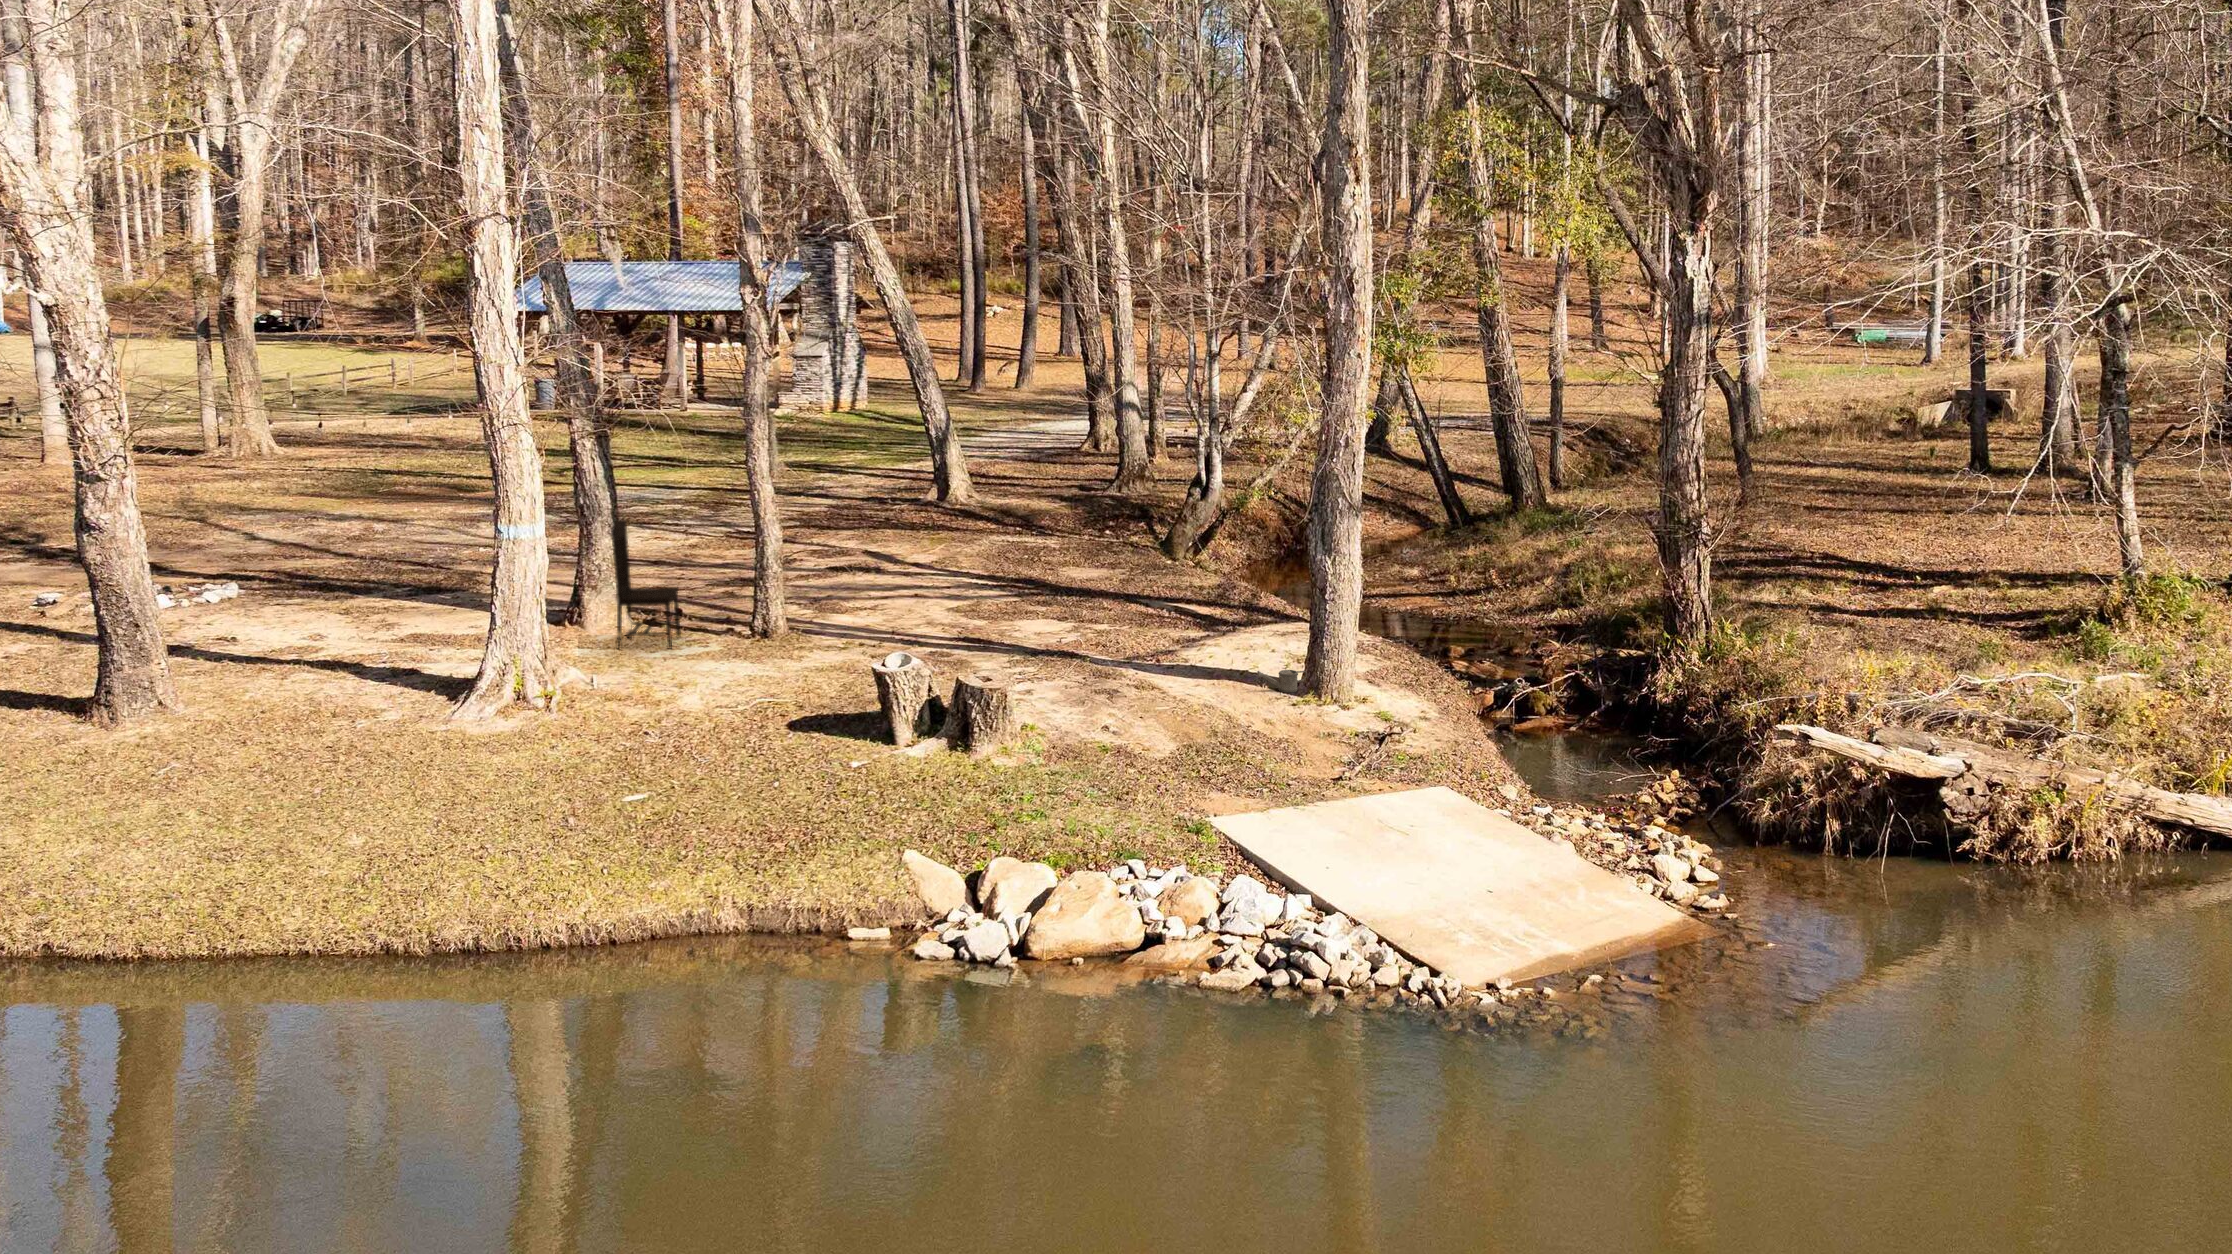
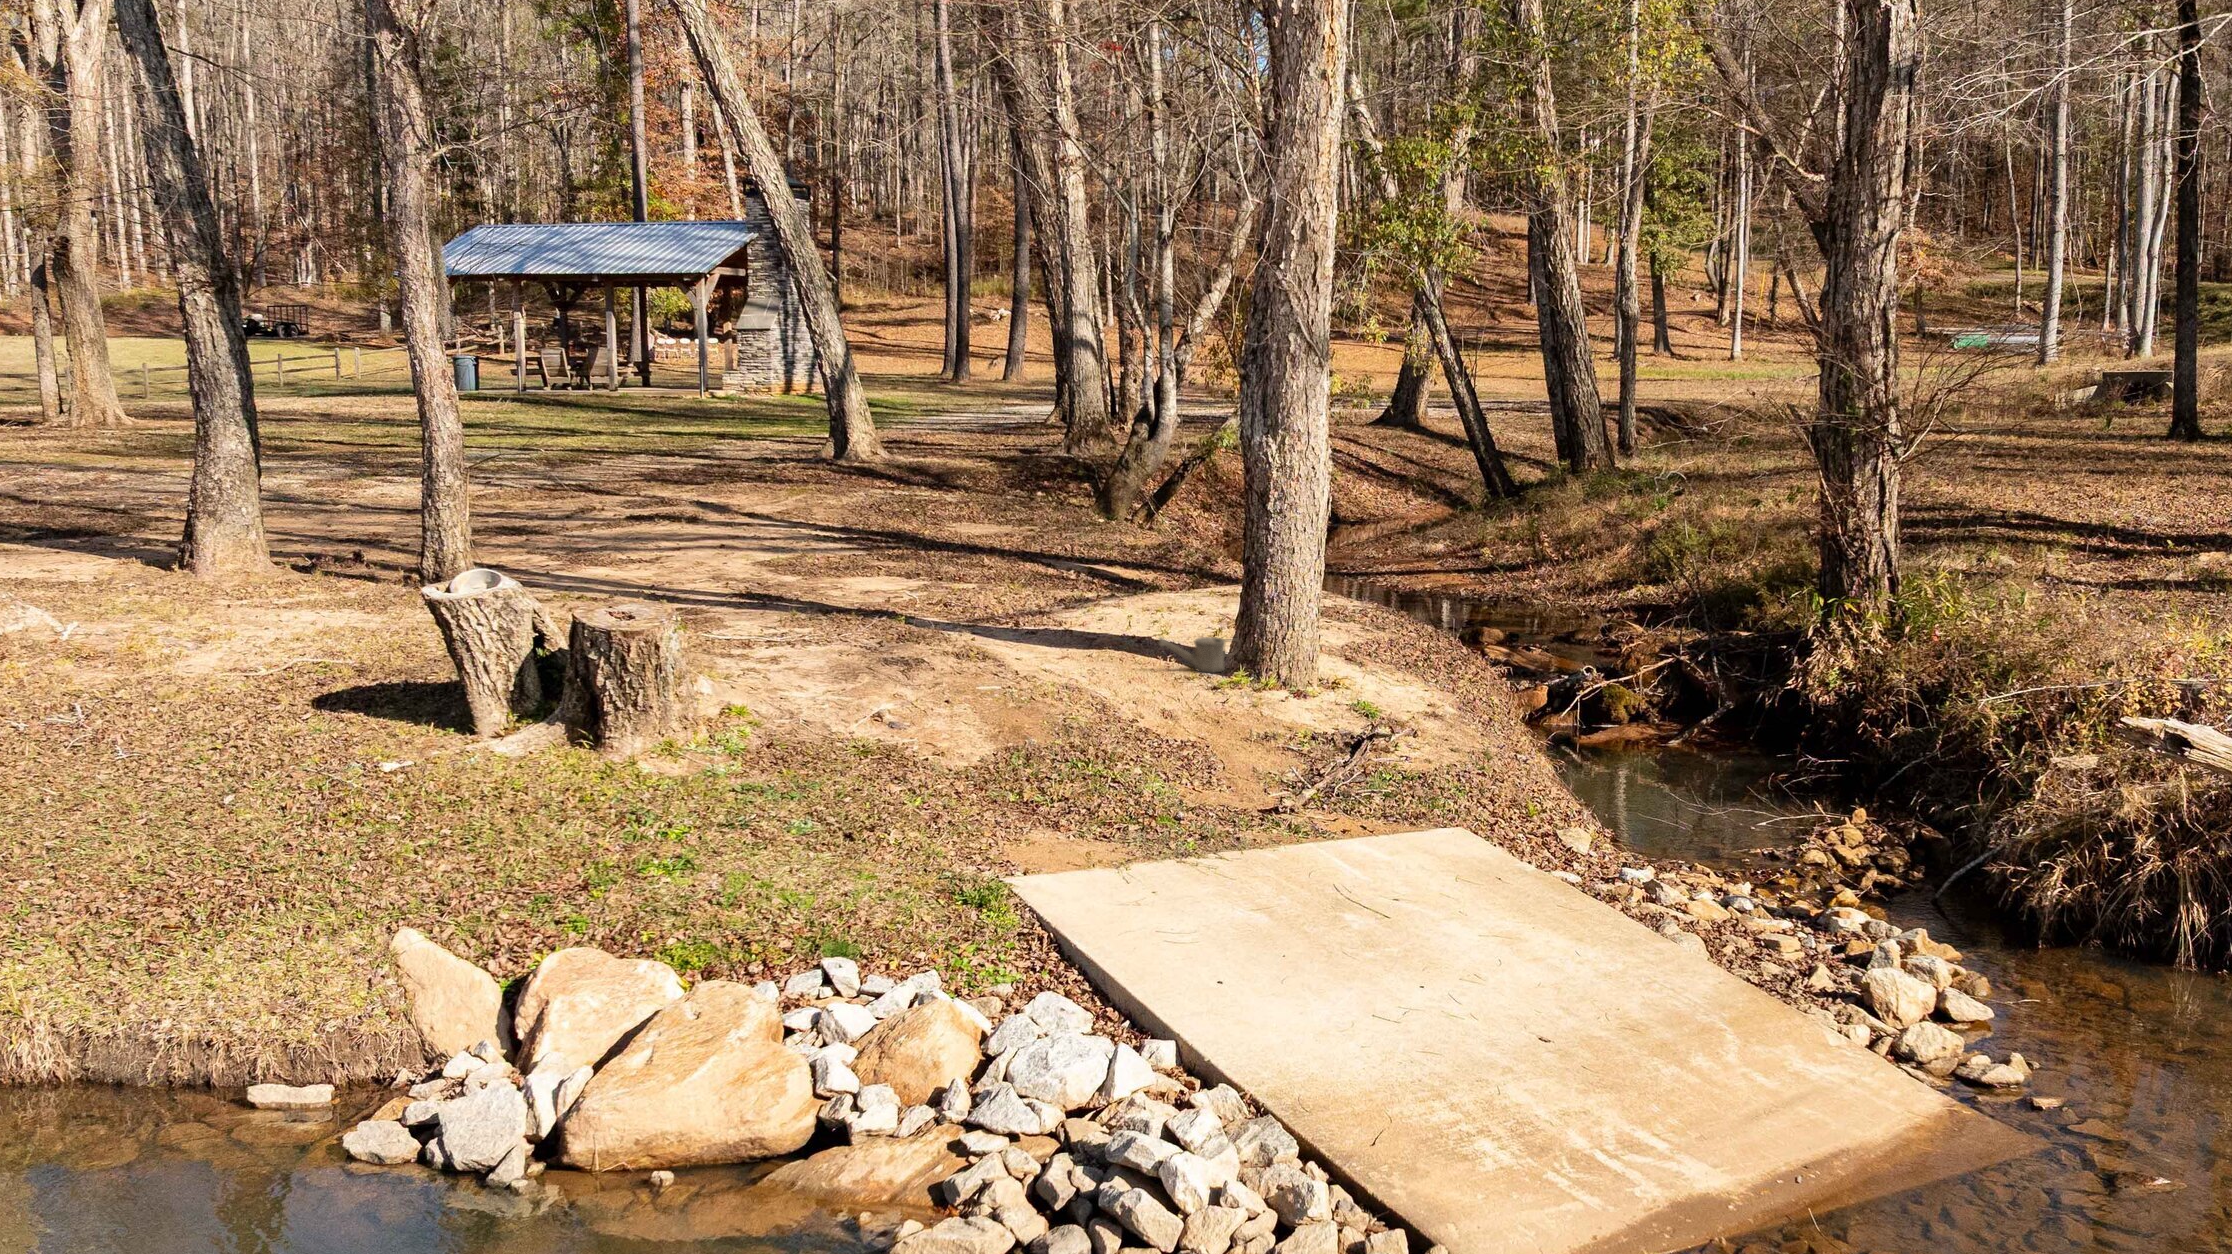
chair: present [611,520,681,649] -> none [185,404,323,599]

